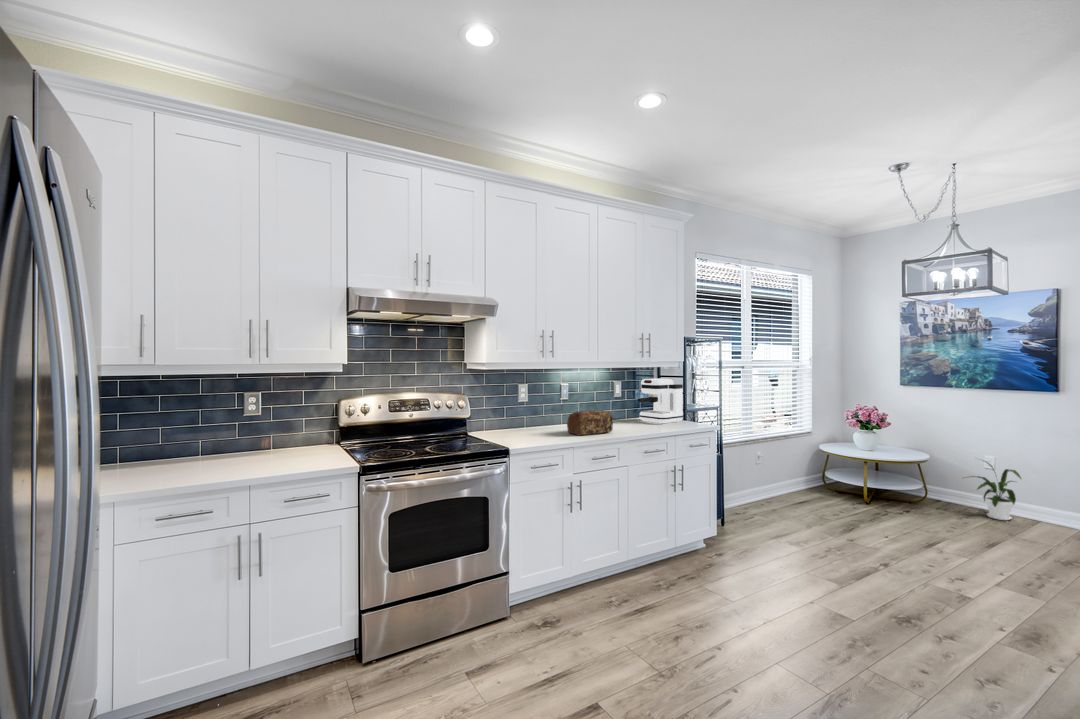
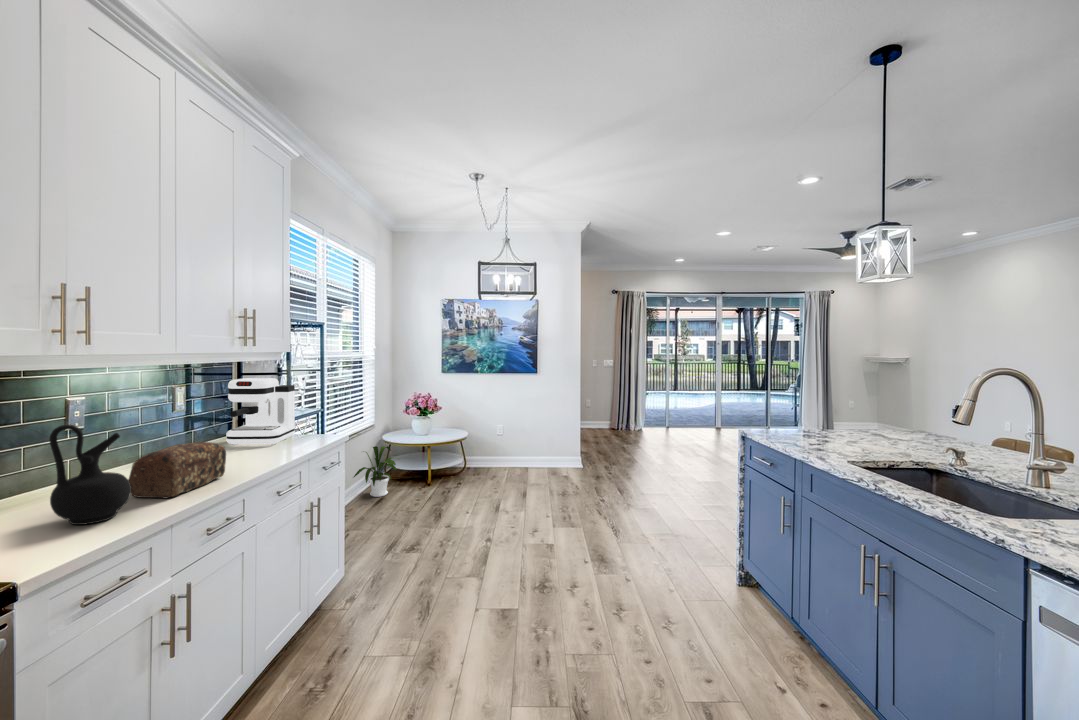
ceramic jug: none [533,392,560,438] -> present [50,425,131,525]
house plant: present [970,461,1021,520] -> present [354,446,397,497]

